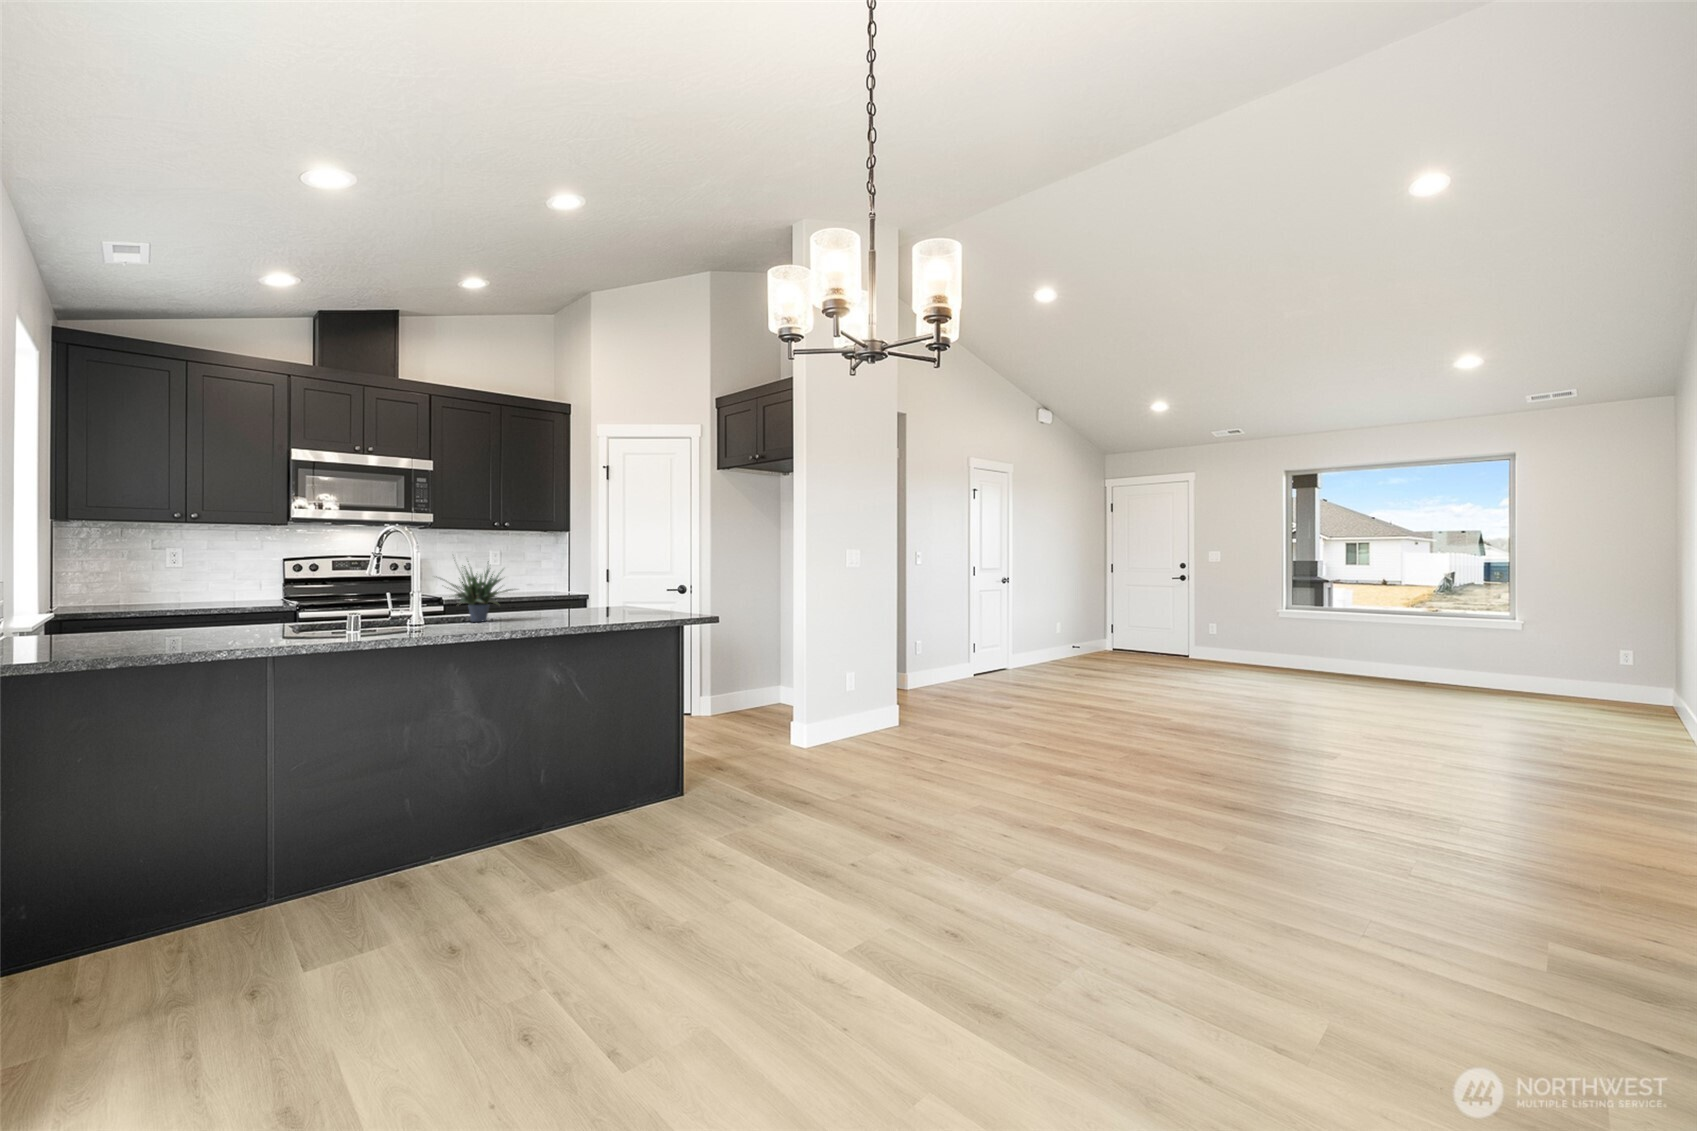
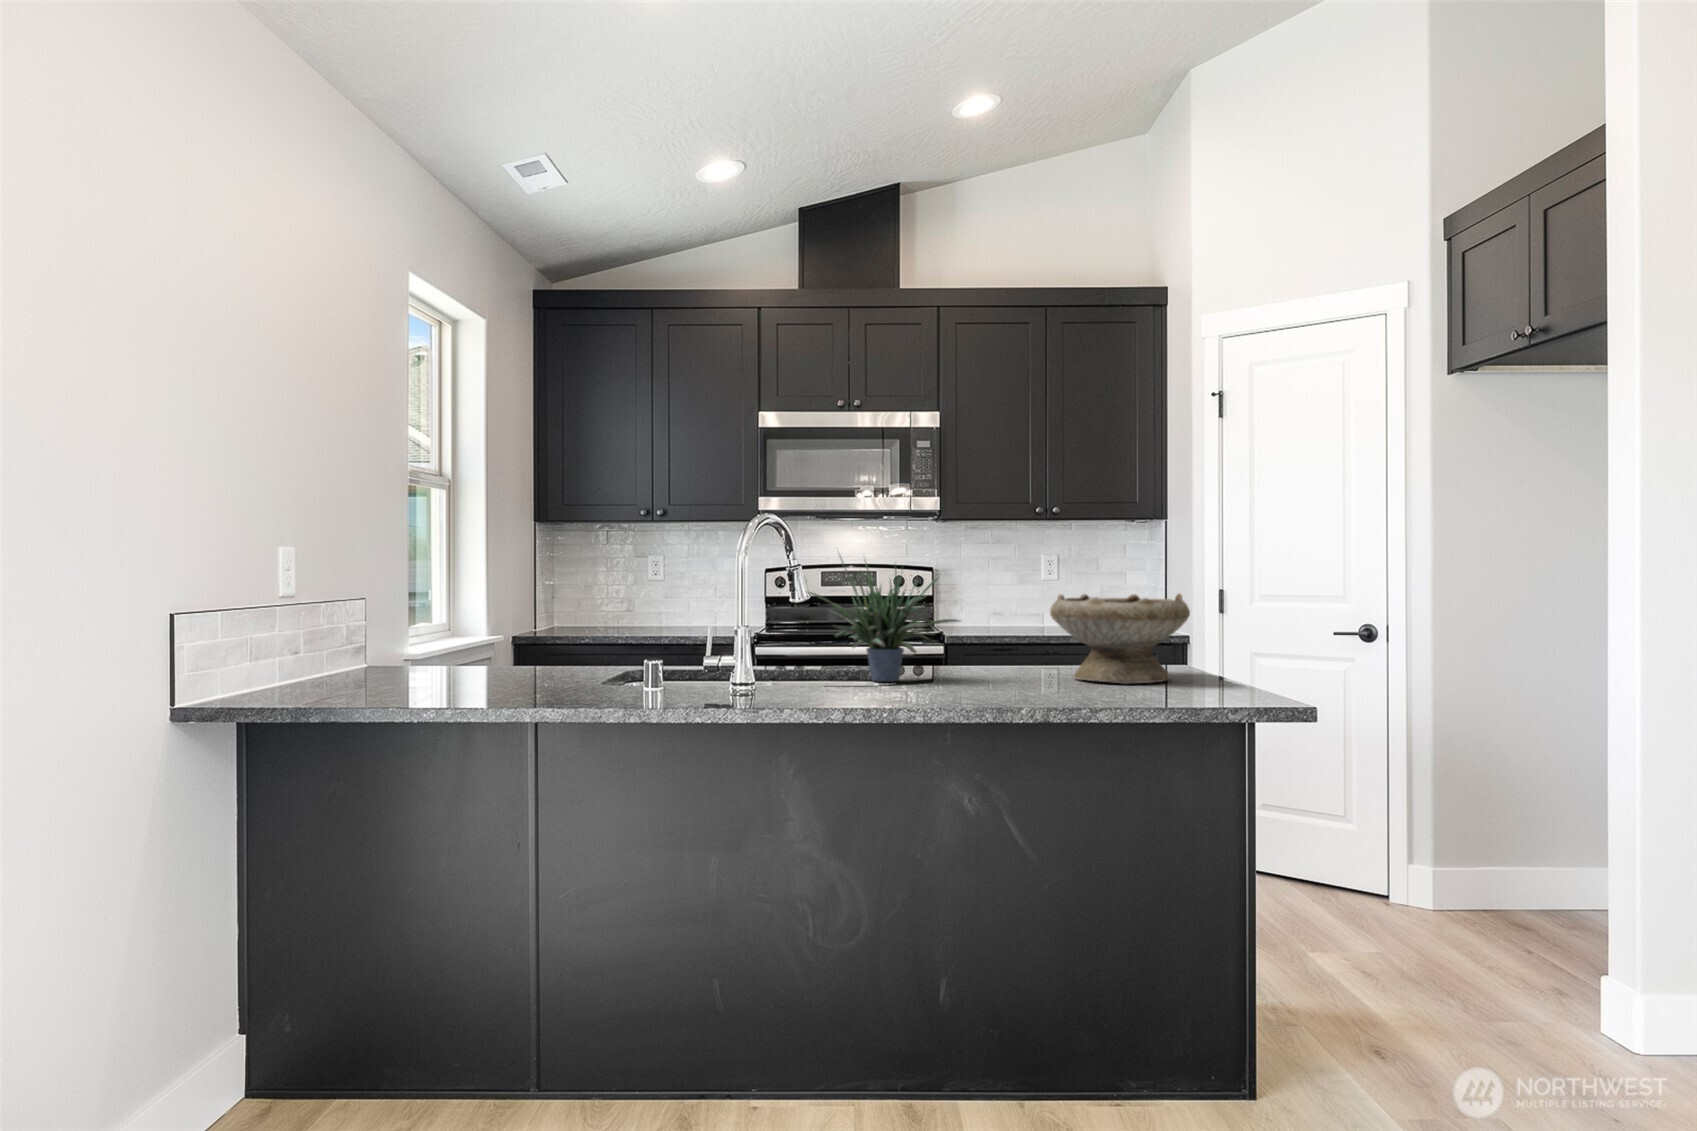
bowl: none [562,574,628,615] -> present [1050,594,1190,684]

